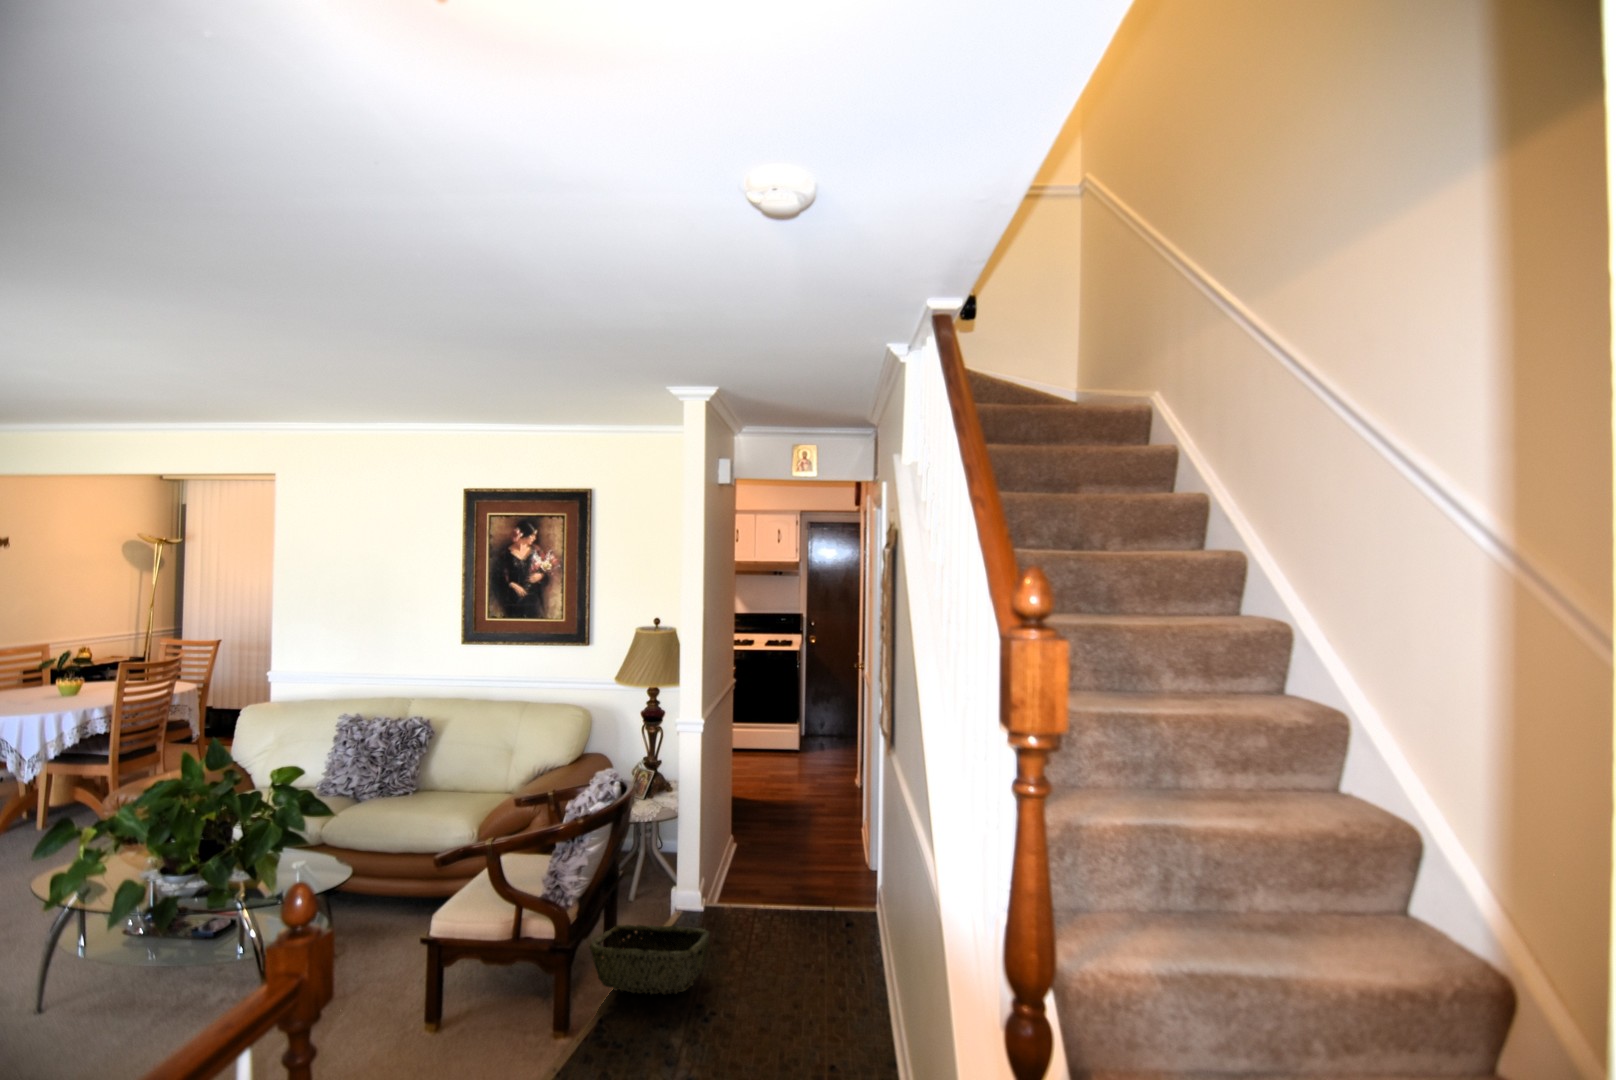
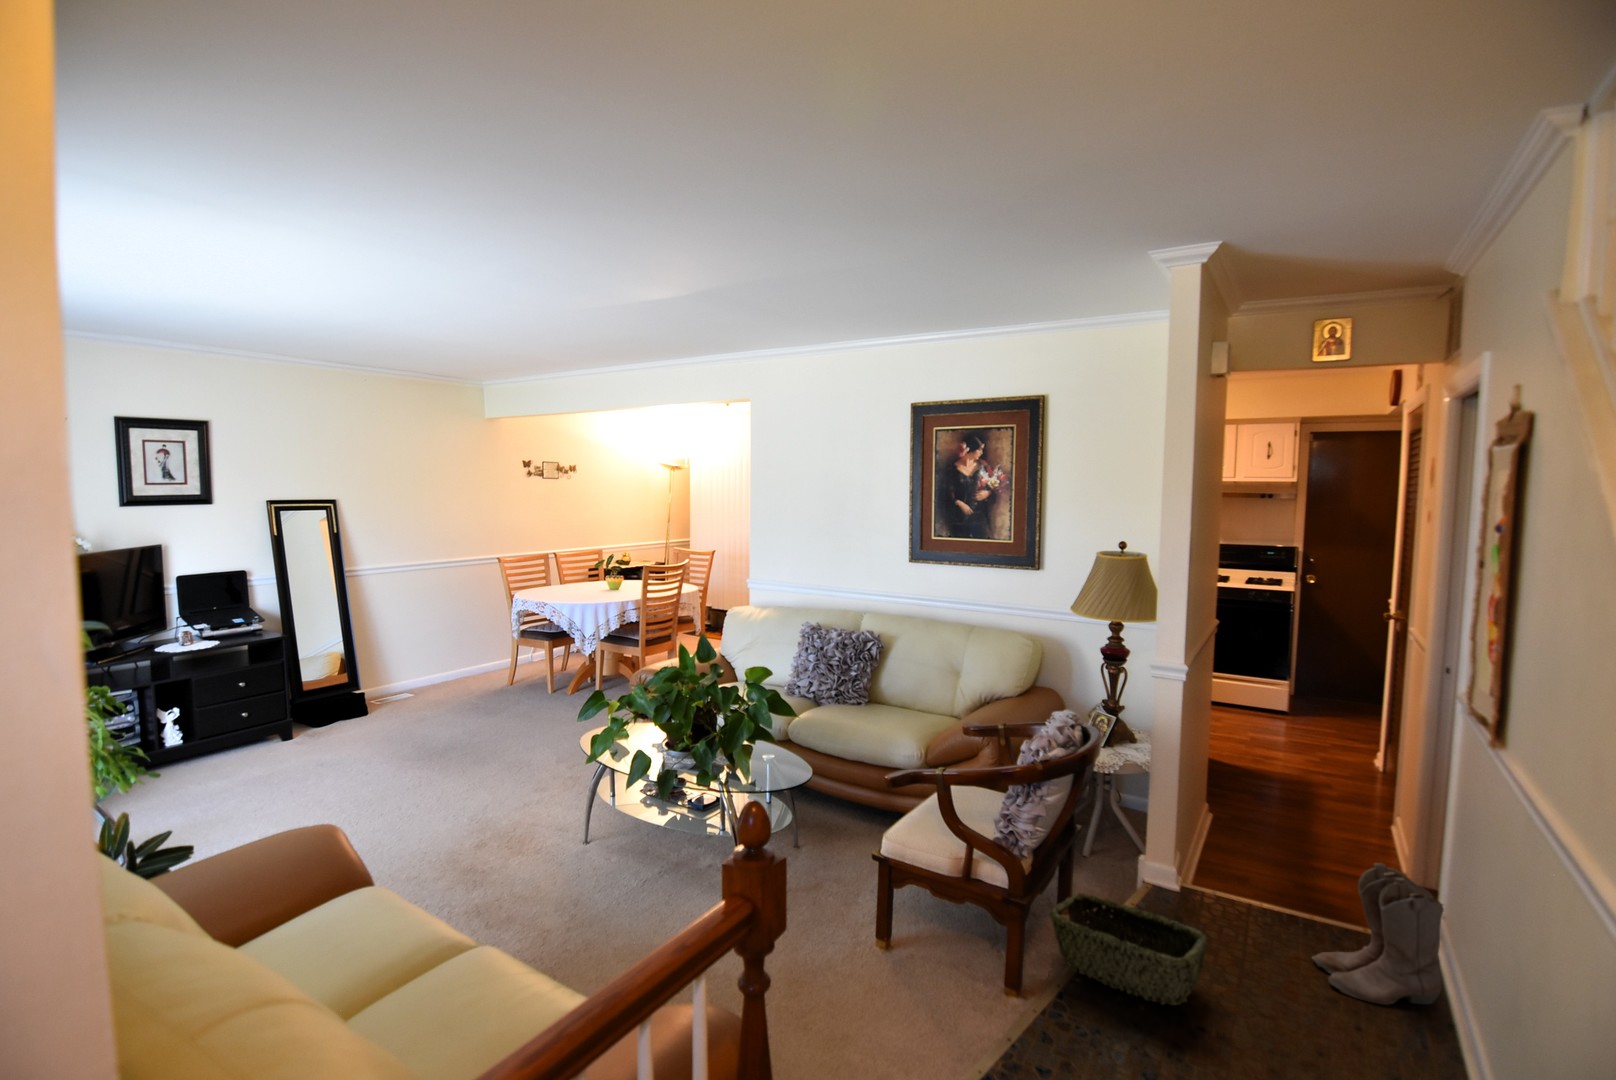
boots: none [785,849,857,951] -> present [1313,862,1444,1005]

